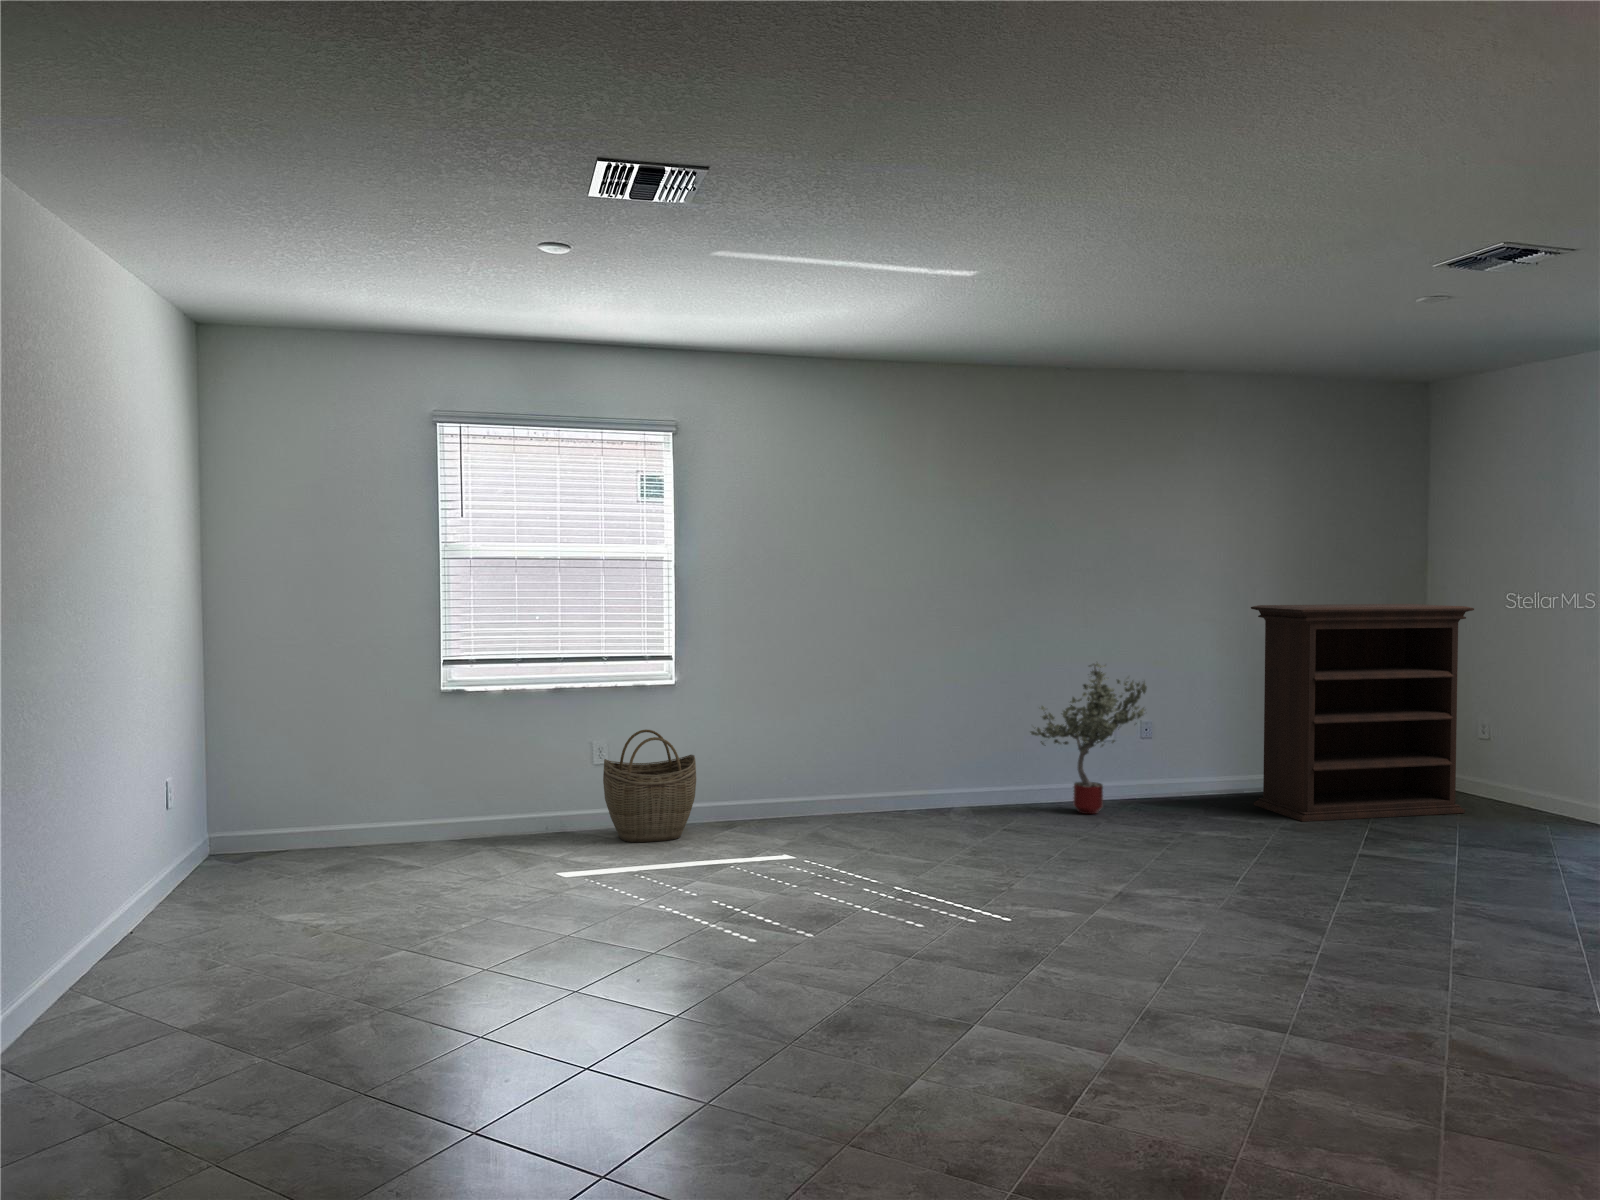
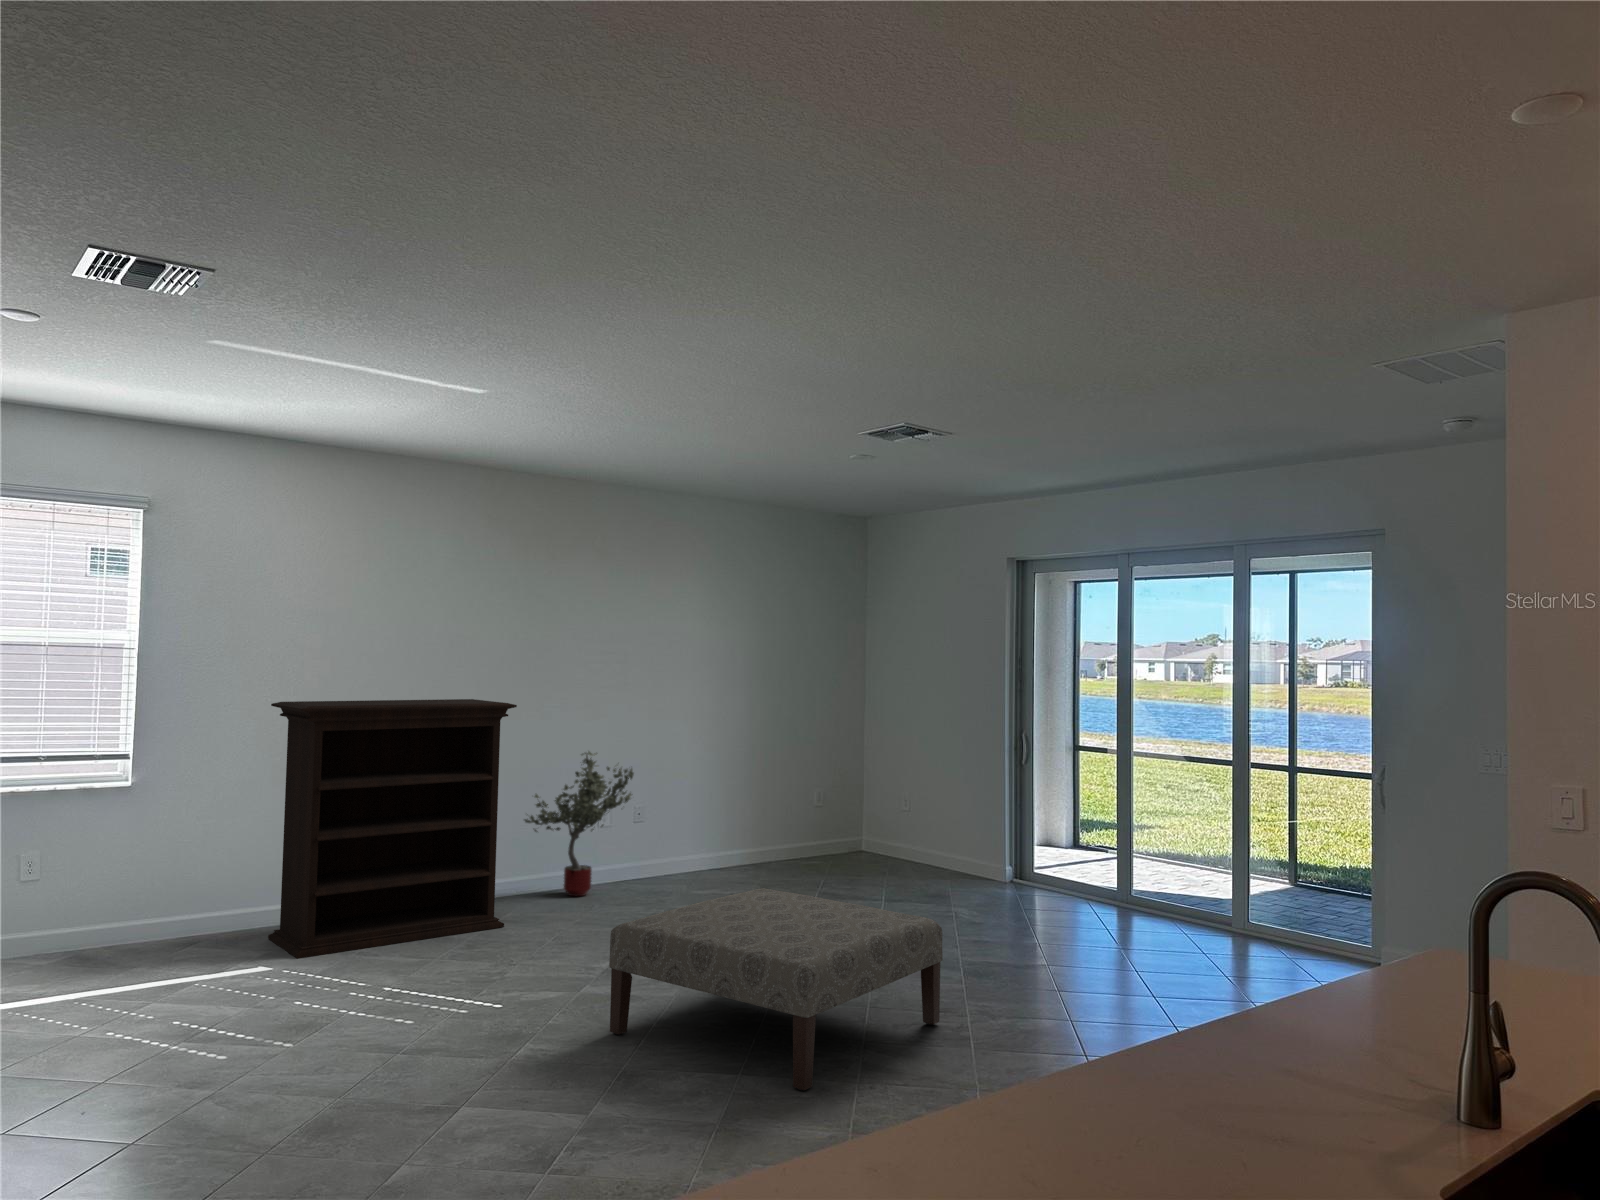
bookshelf: present [1251,604,1474,821] -> present [268,699,517,958]
woven basket: present [603,730,696,842] -> none [34,836,155,965]
ottoman: none [1125,817,1552,1054] -> present [609,888,943,1091]

